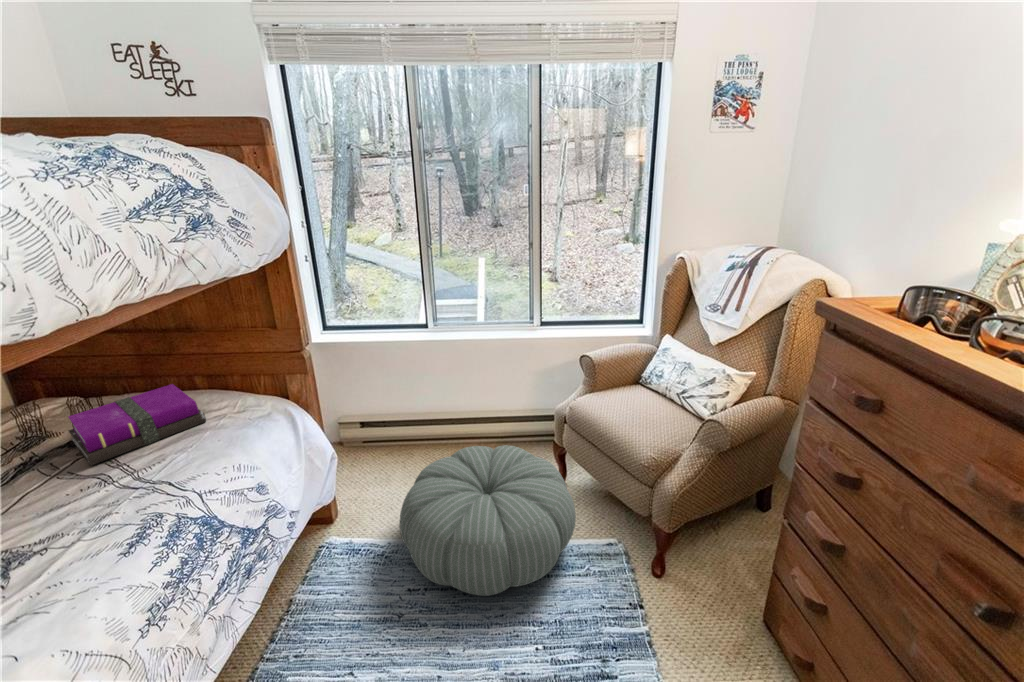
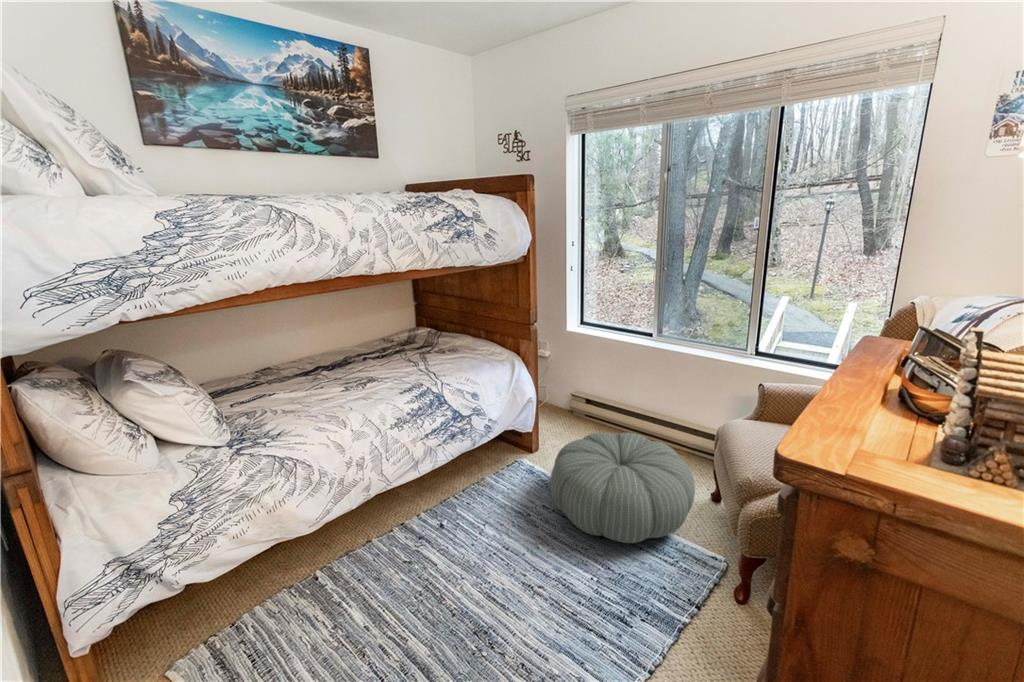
notebook: present [68,384,206,465] -> none [415,329,471,357]

